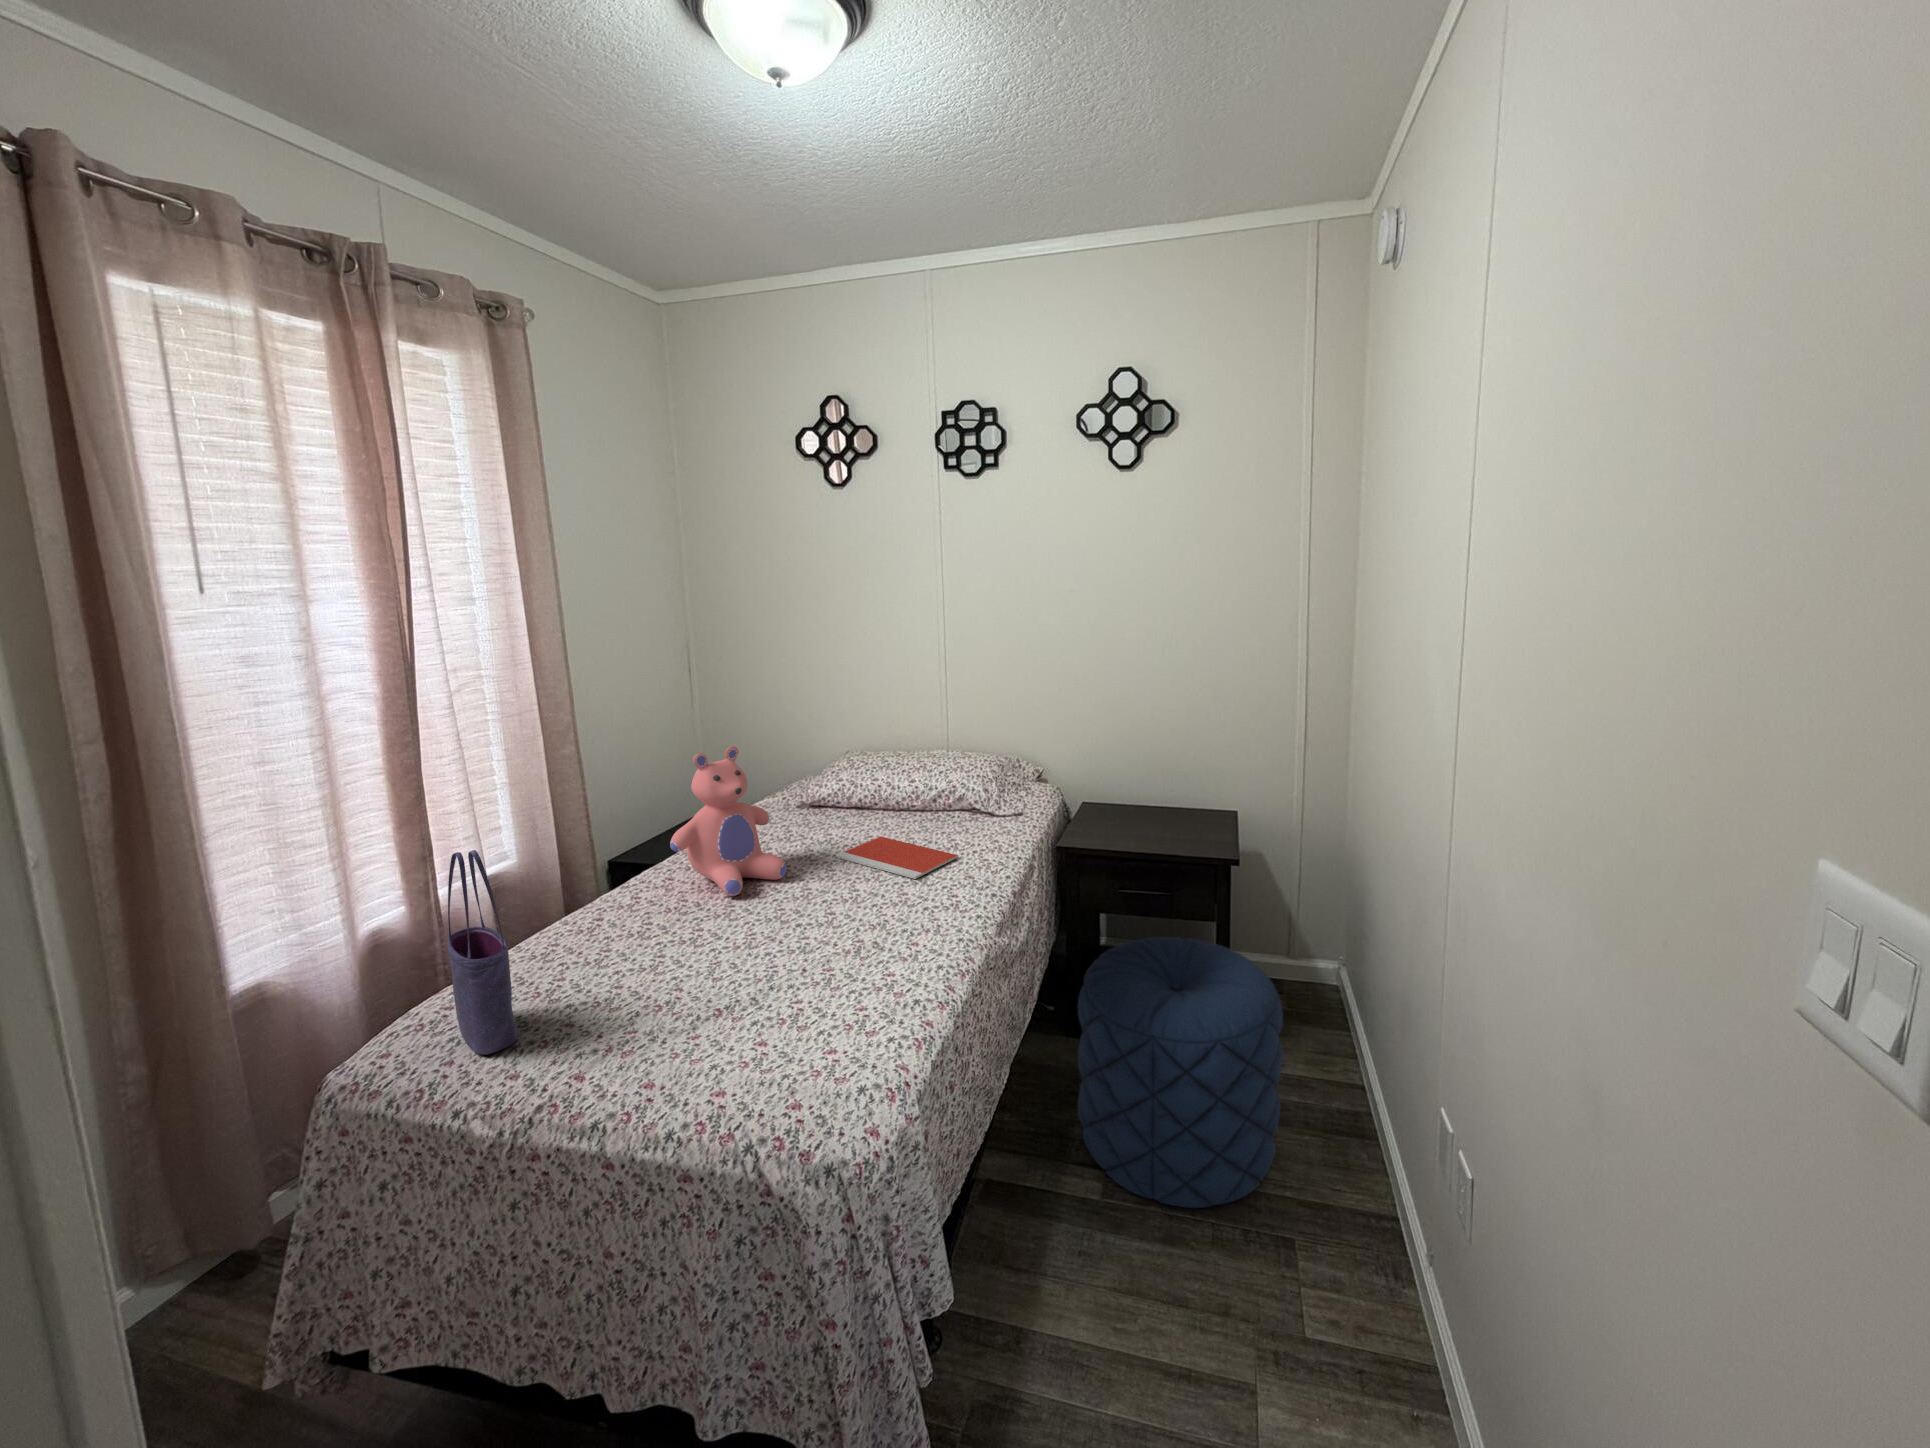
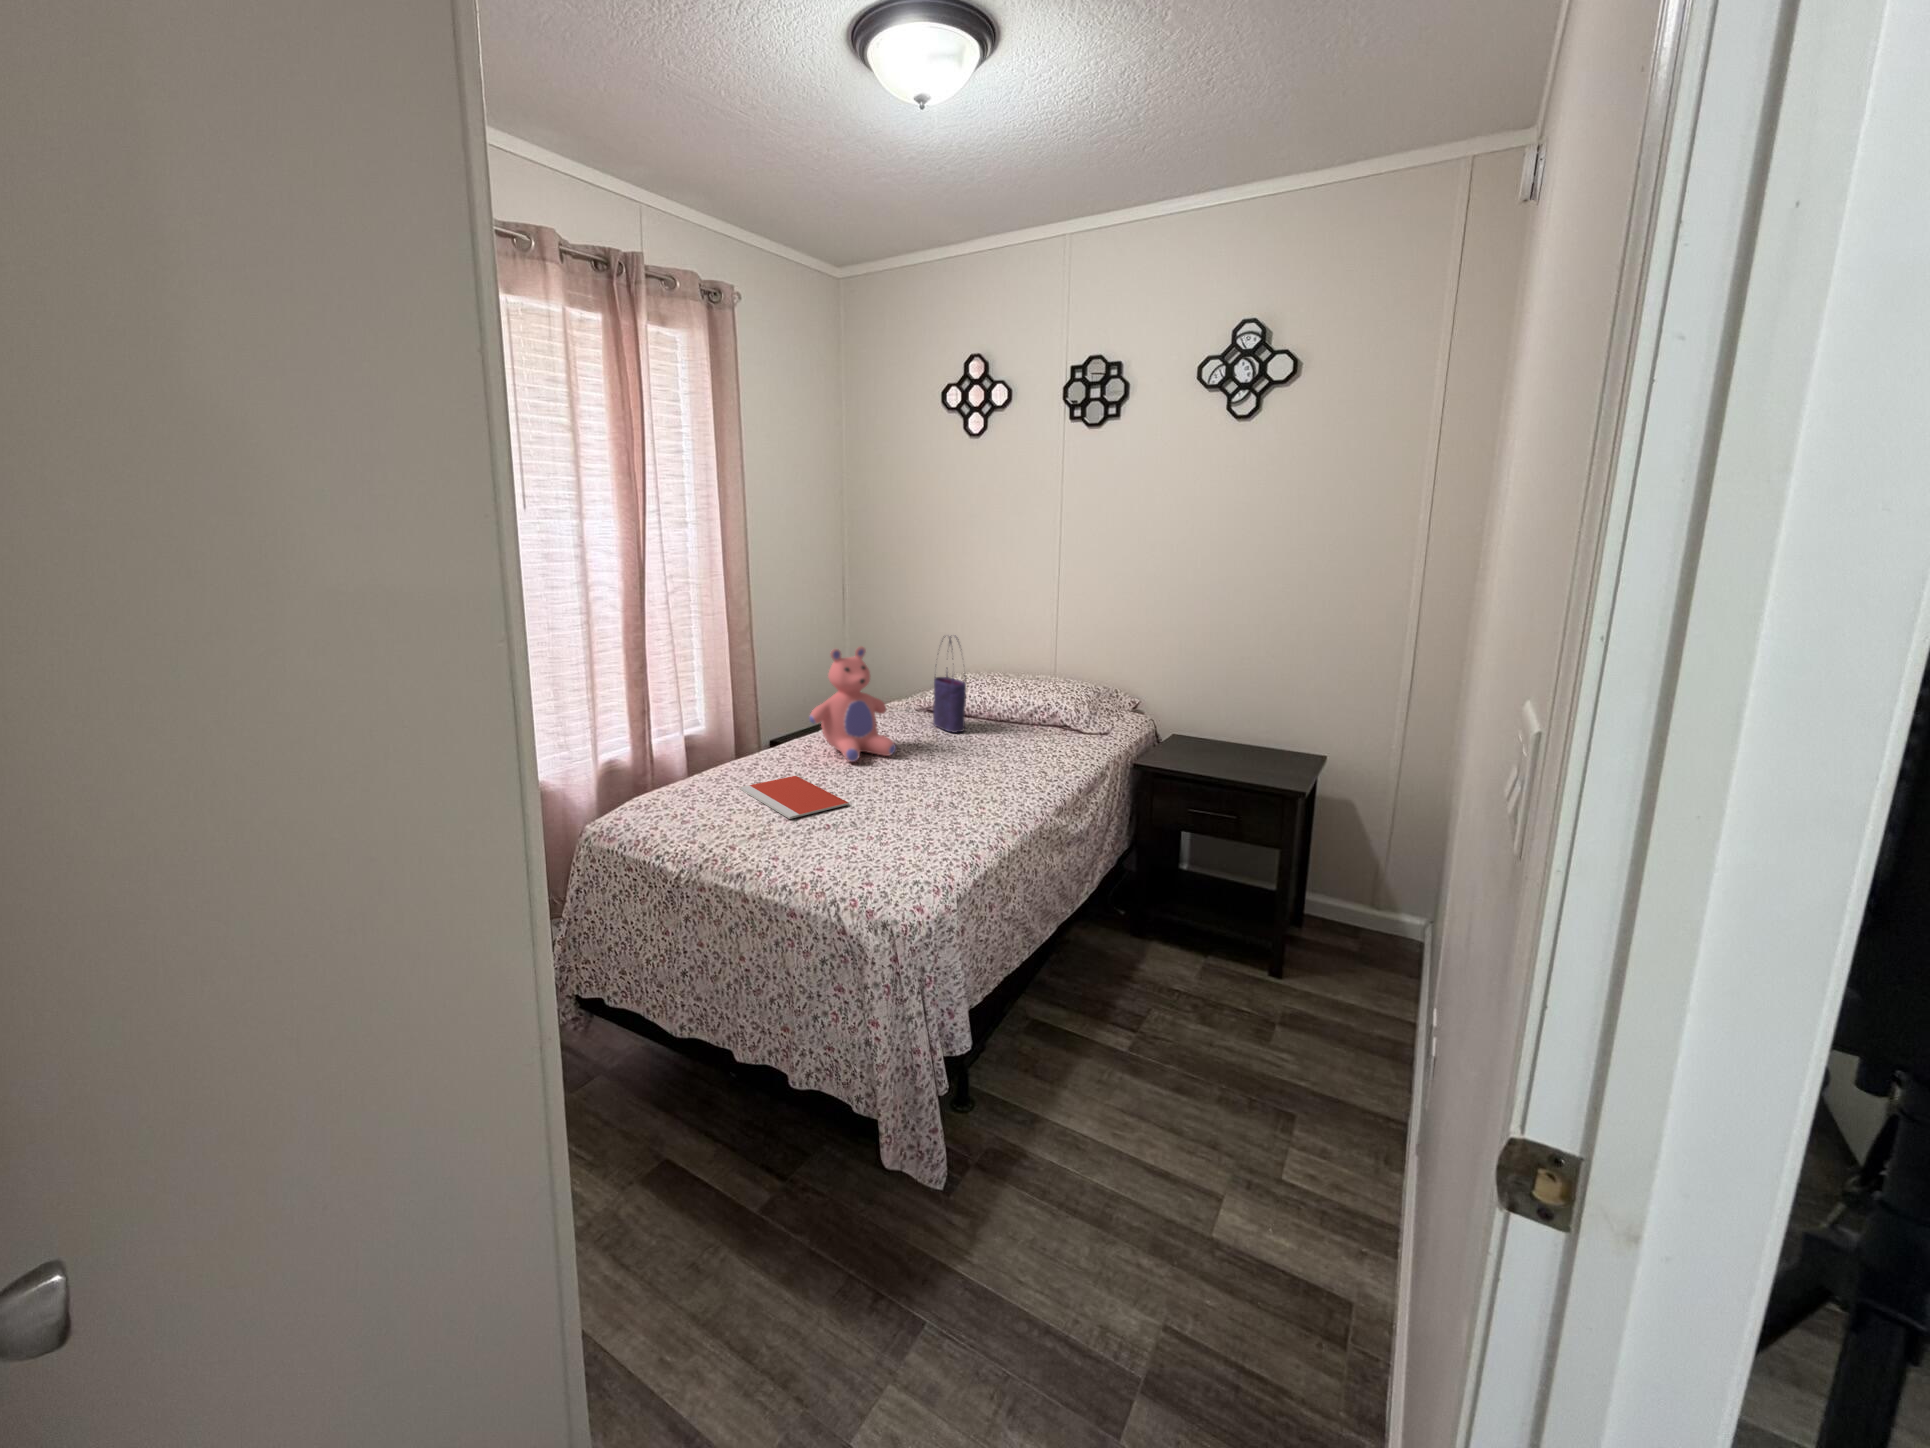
notebook: present [836,836,958,879] -> present [740,776,849,819]
tote bag: present [447,850,518,1055] -> present [933,636,966,732]
pouf: present [1078,937,1283,1208] -> none [1119,849,1316,1075]

